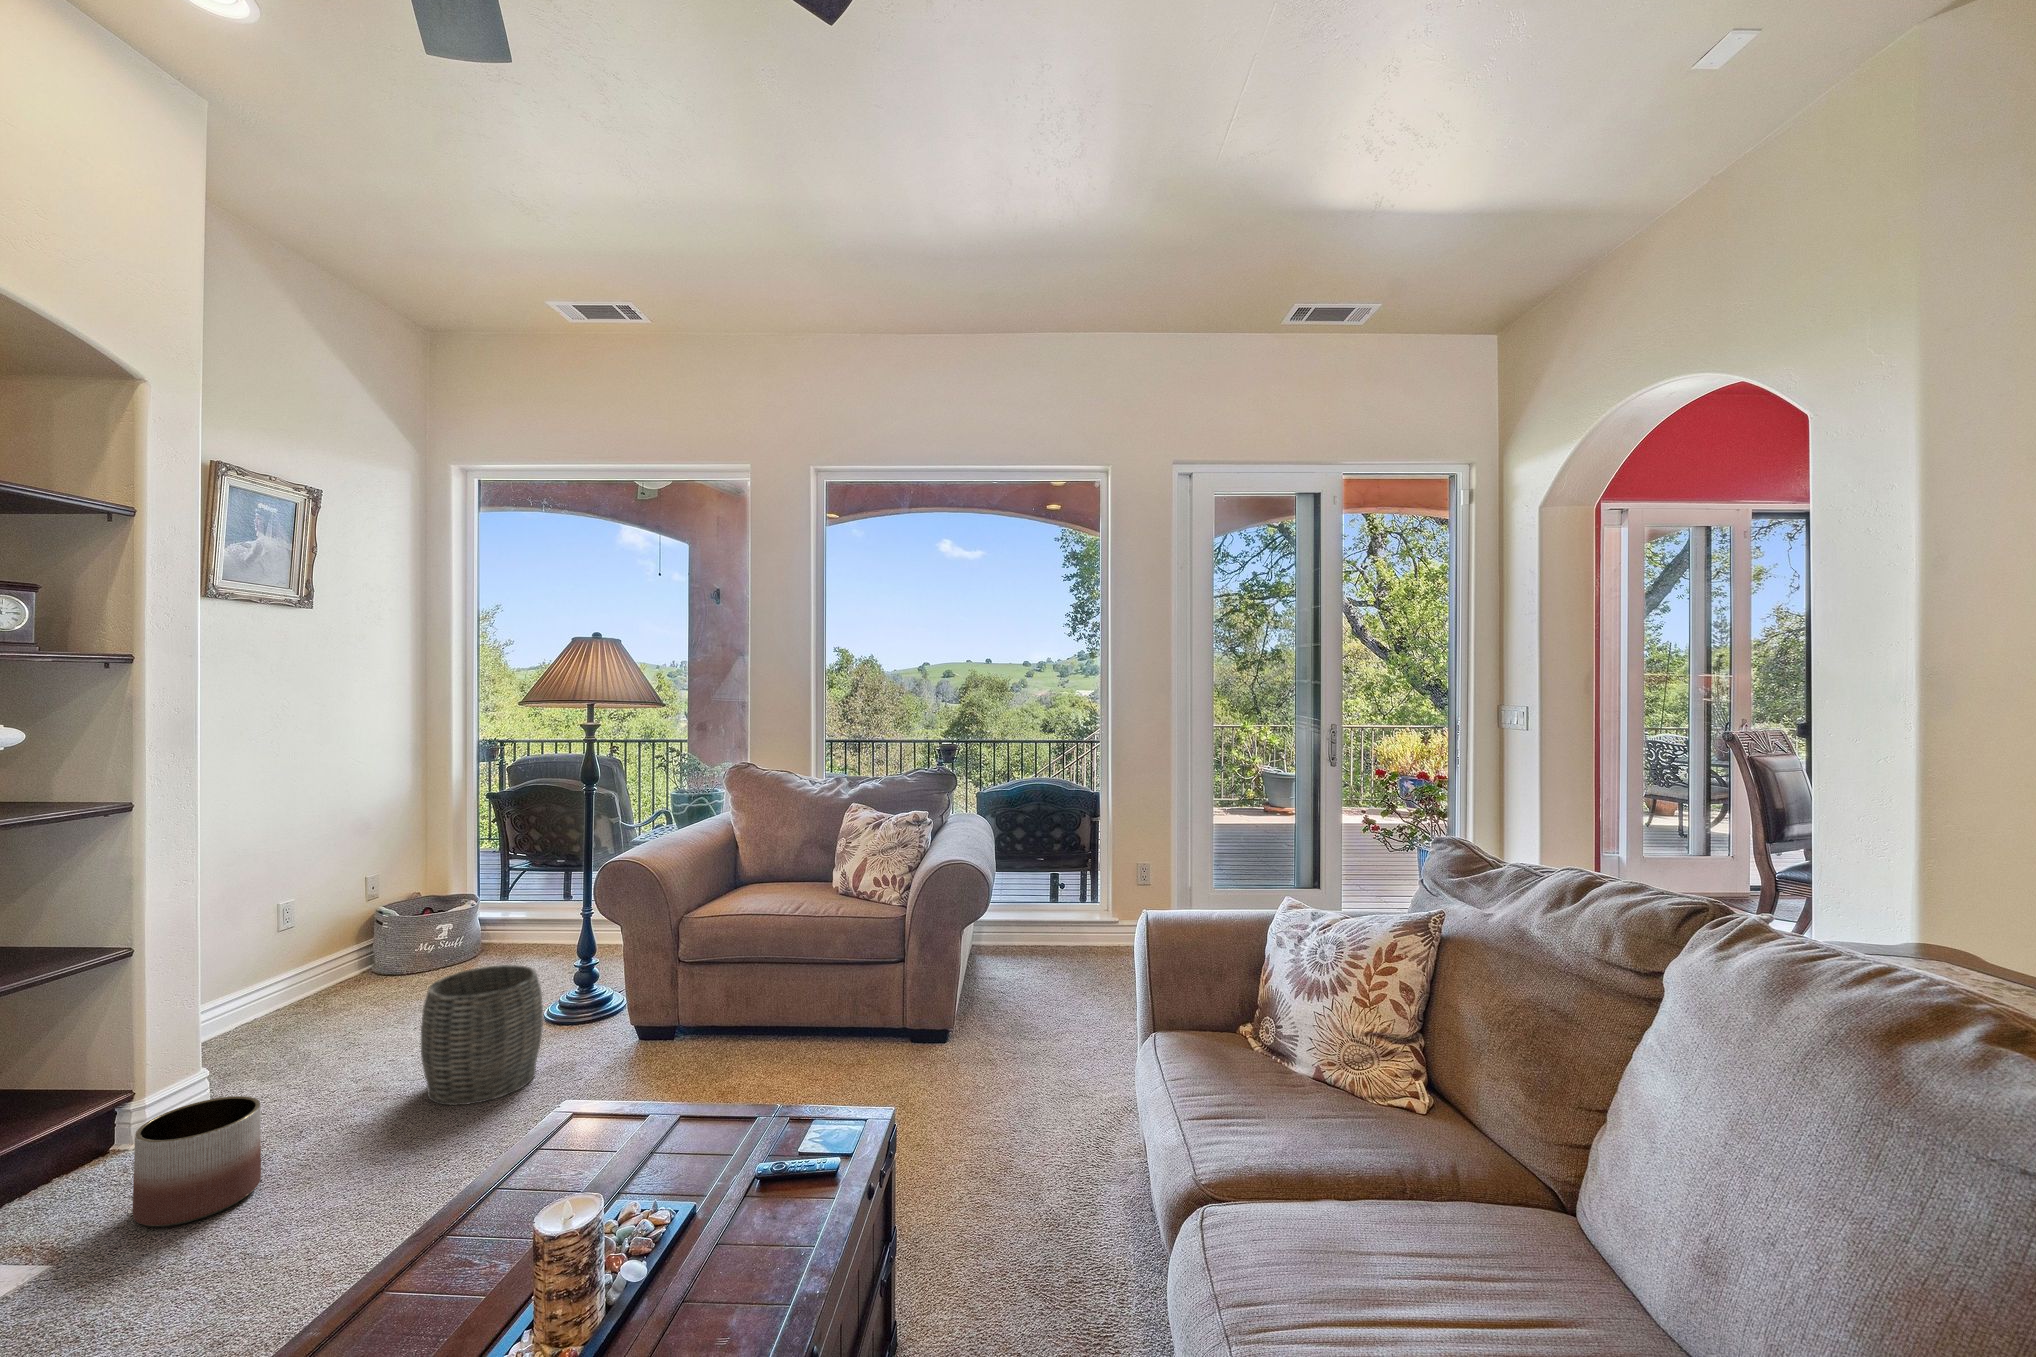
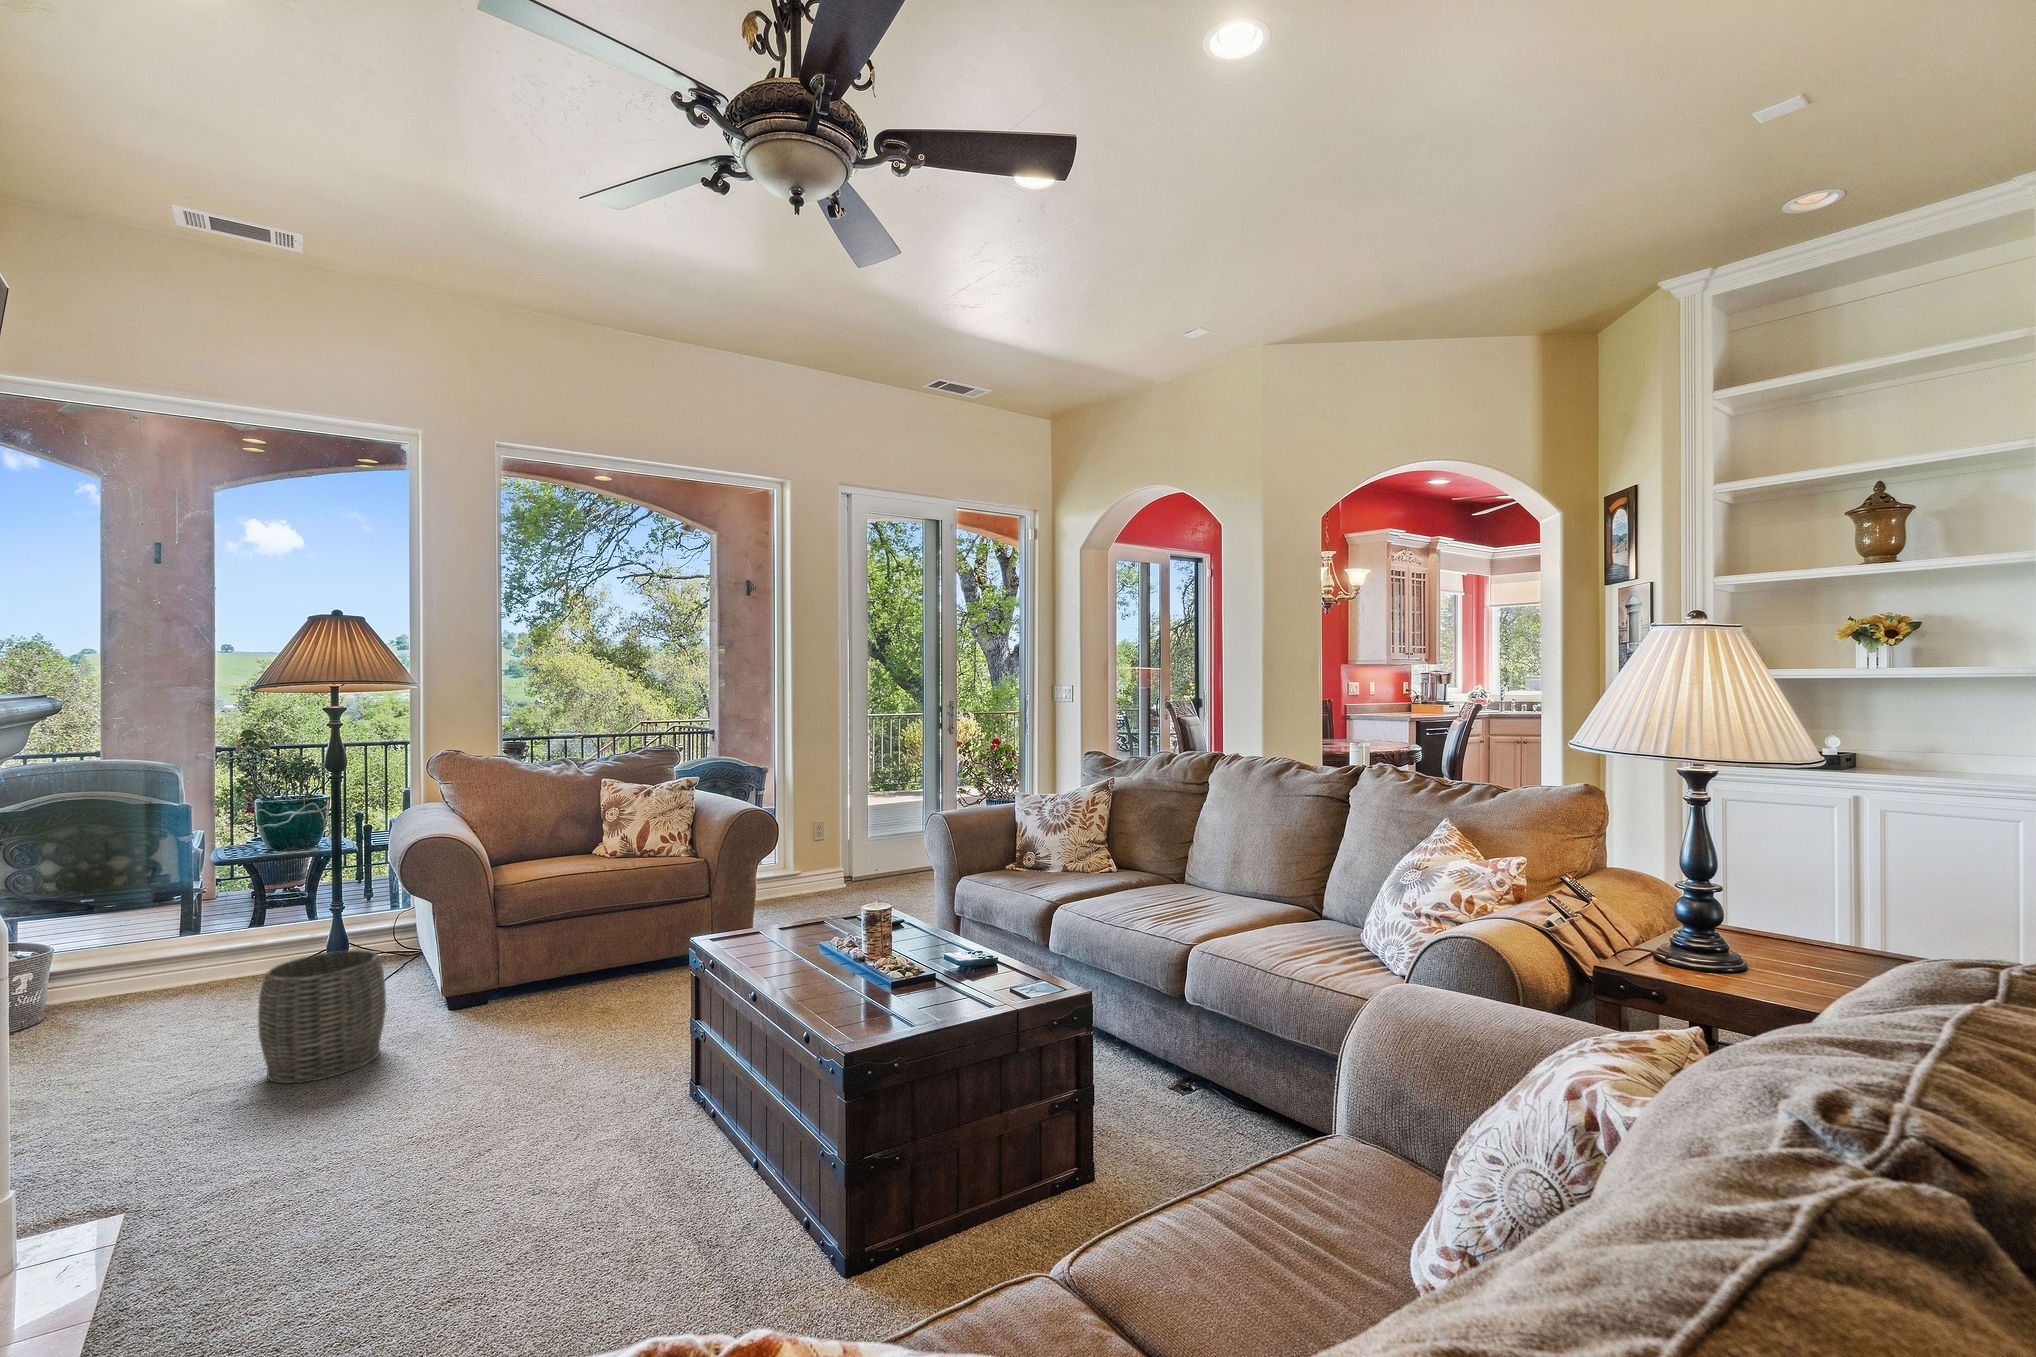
planter: present [133,1096,261,1226] -> none [88,1079,214,1203]

